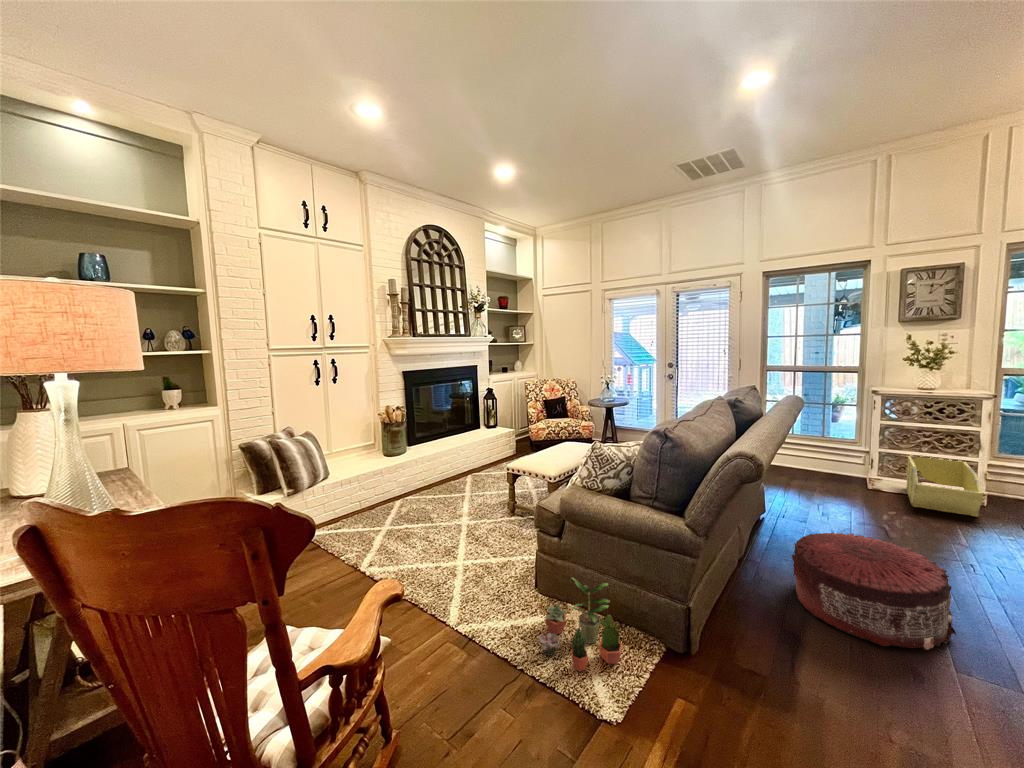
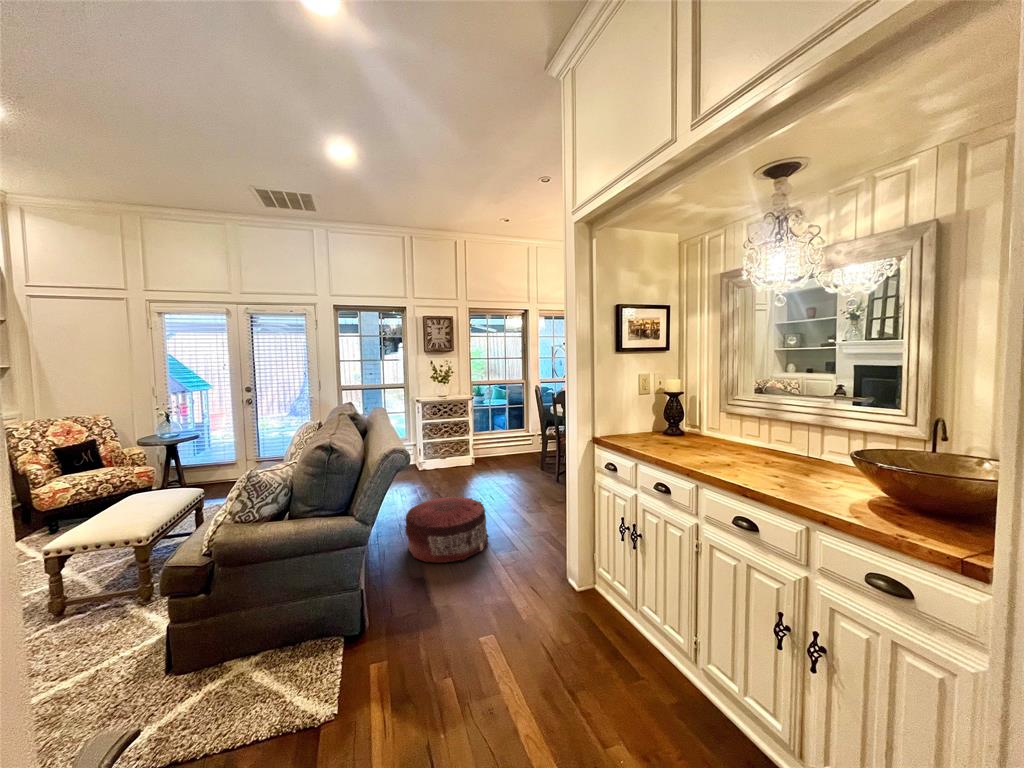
storage bin: present [906,456,984,517] -> none [438,440,477,476]
potted plant: present [539,578,623,672] -> none [208,609,312,721]

